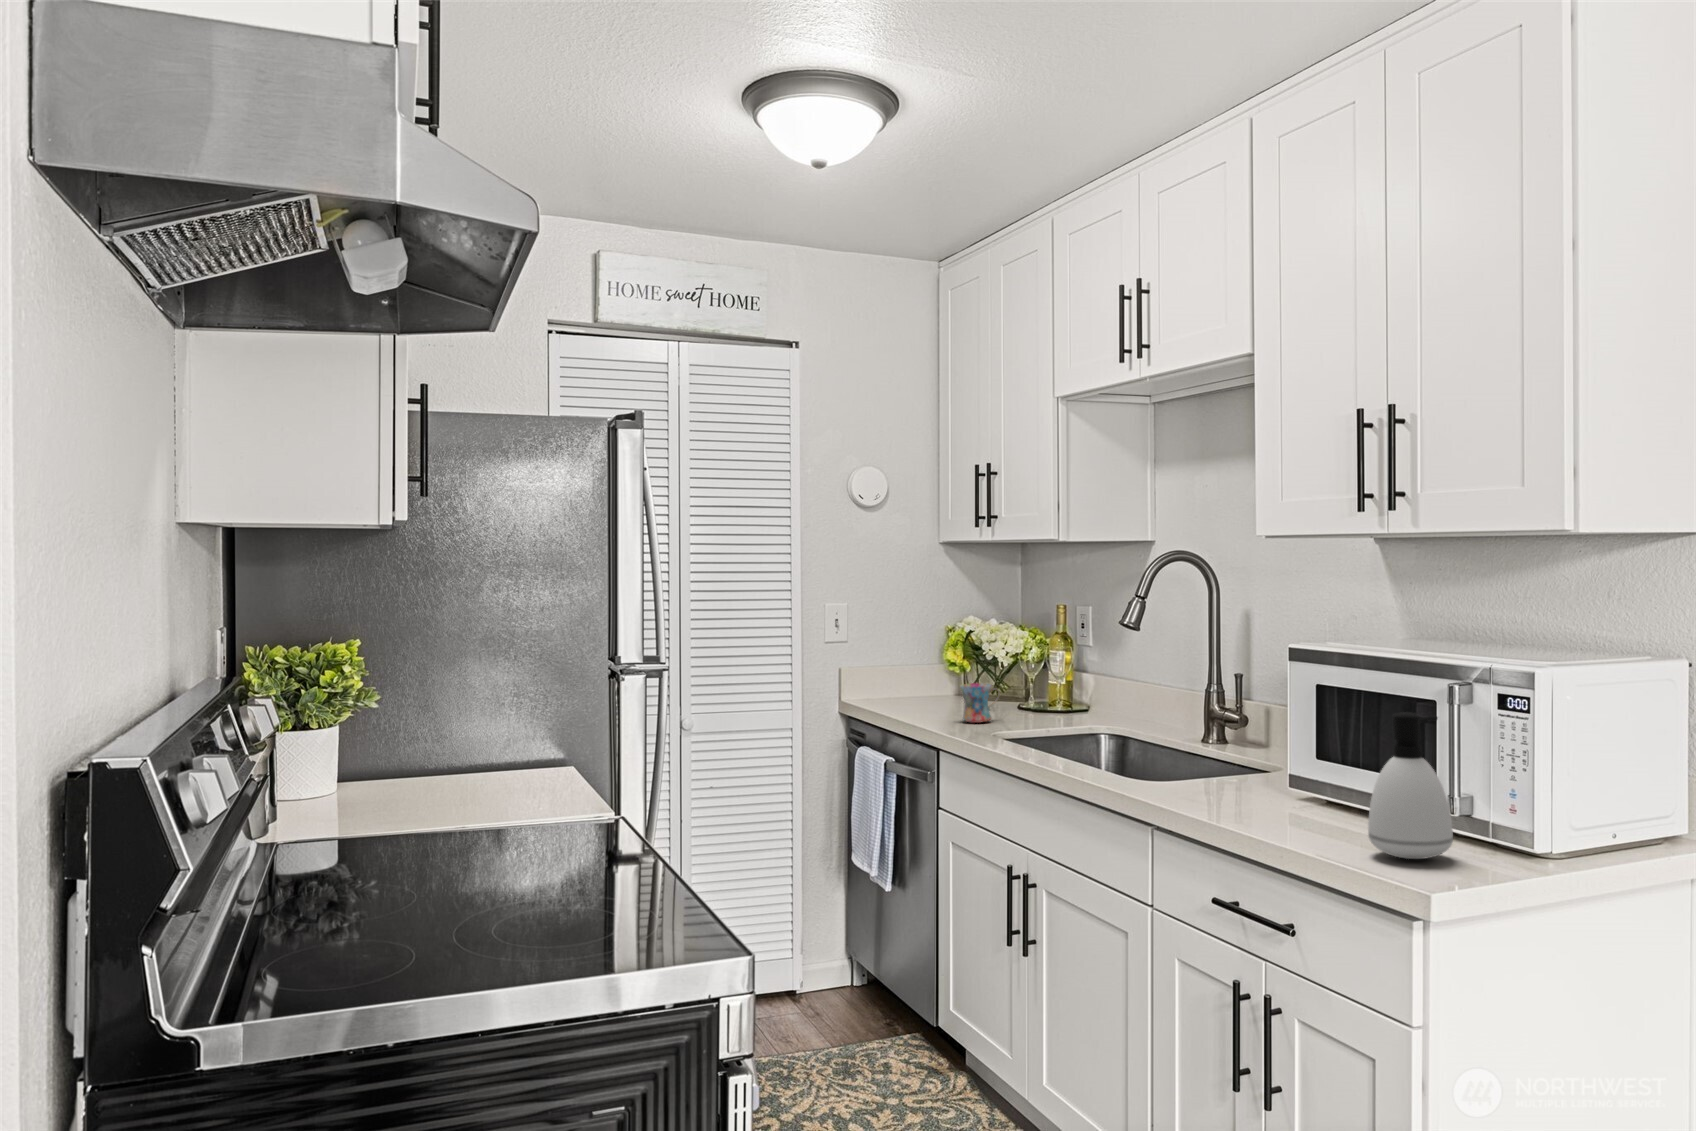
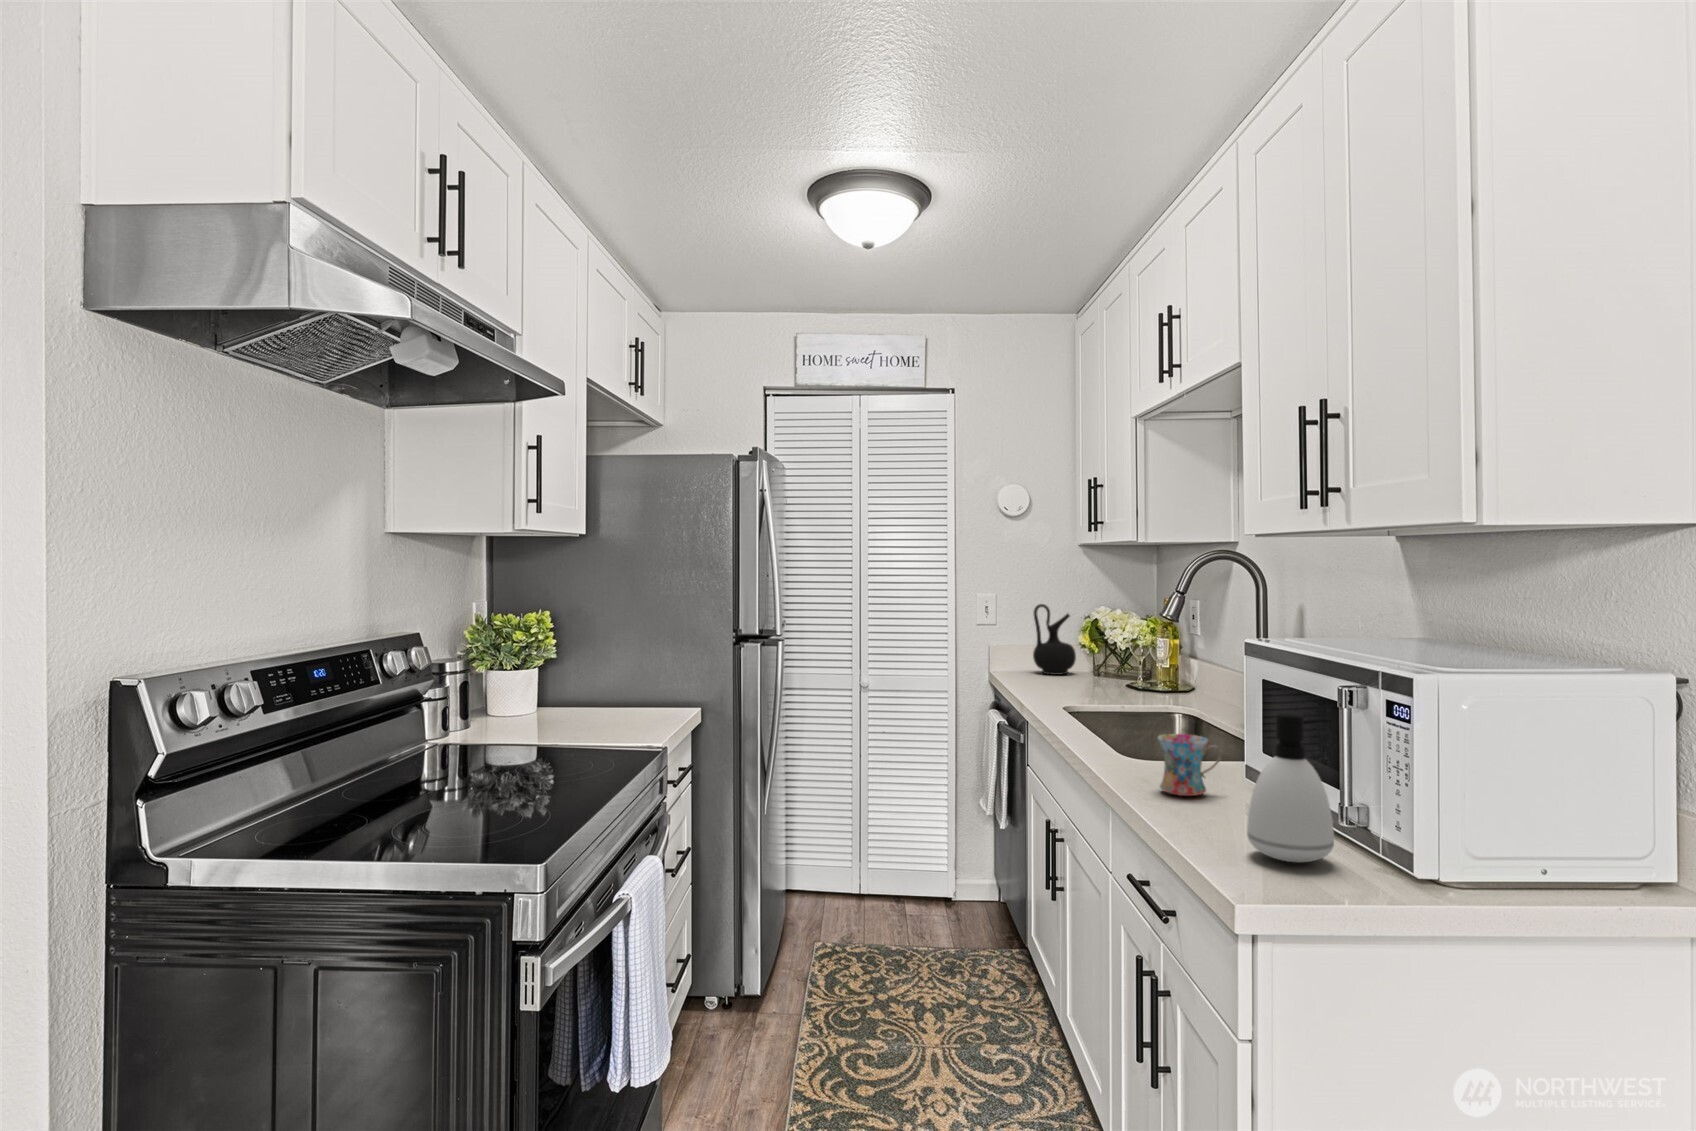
ceramic jug: none [882,618,932,703] -> present [1033,604,1076,675]
mug: present [960,683,1000,723] -> present [1158,734,1222,796]

